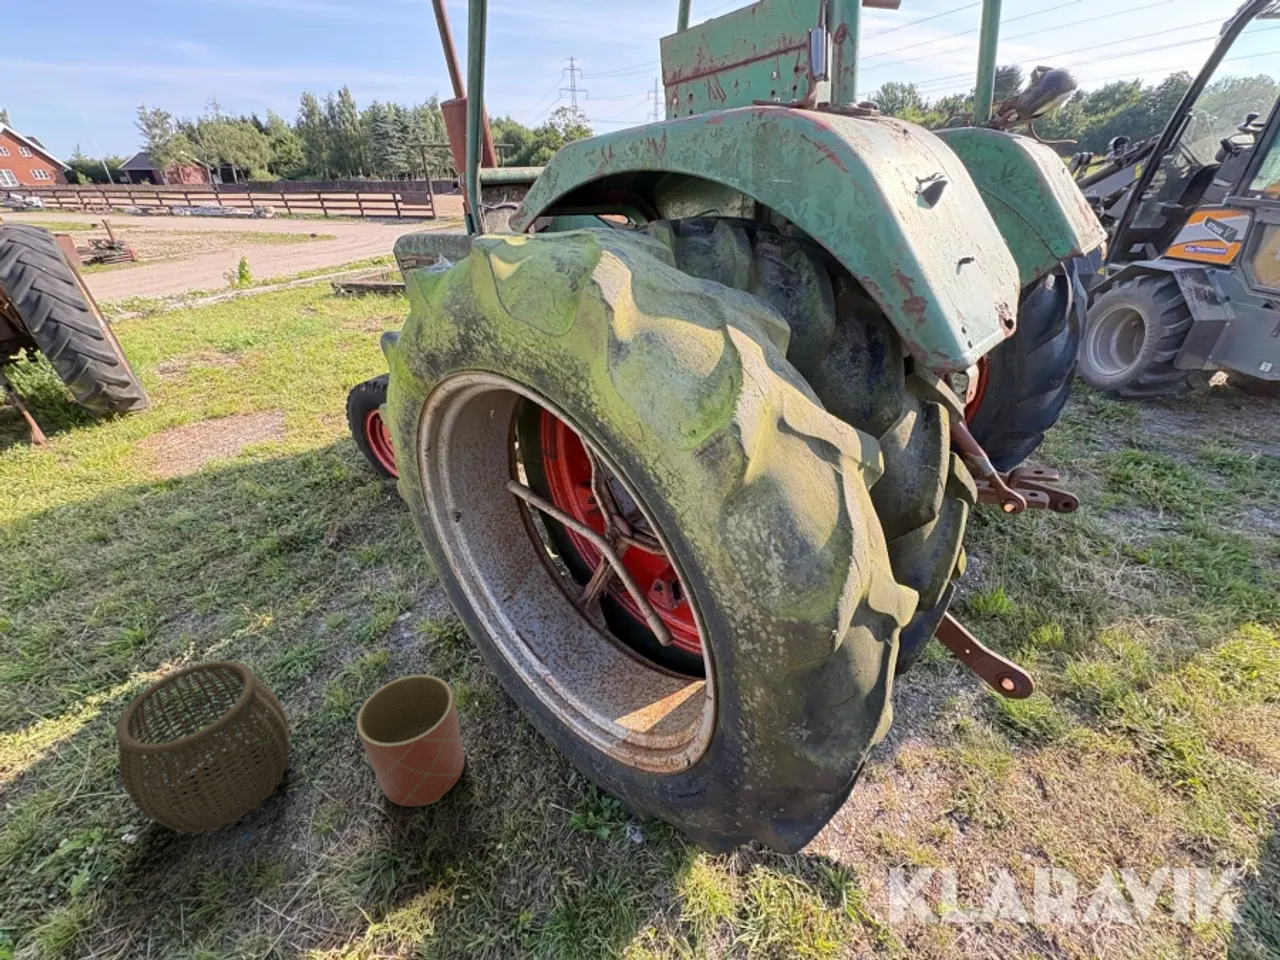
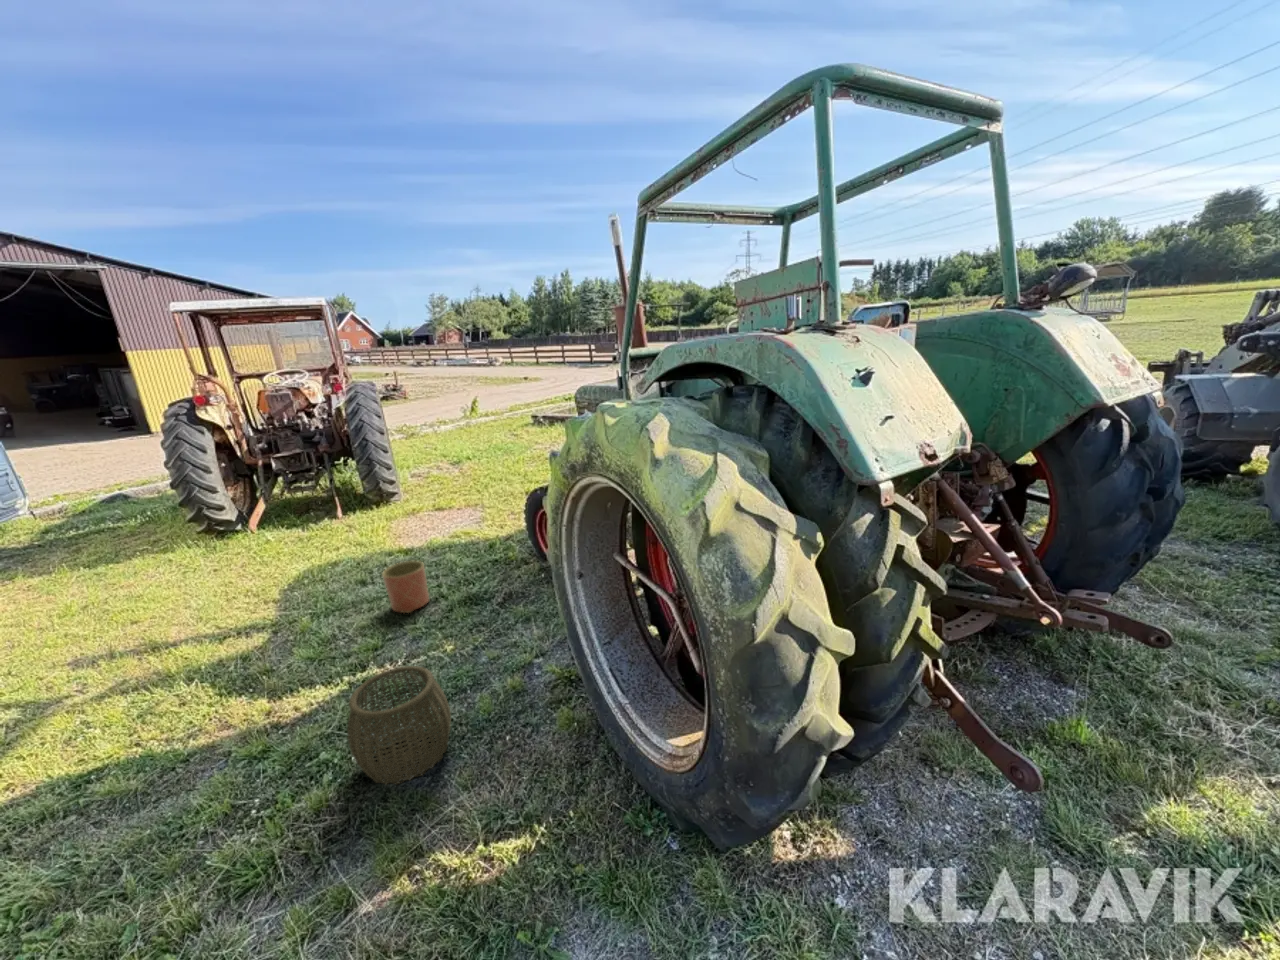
planter: present [356,675,464,806] -> present [382,561,429,613]

